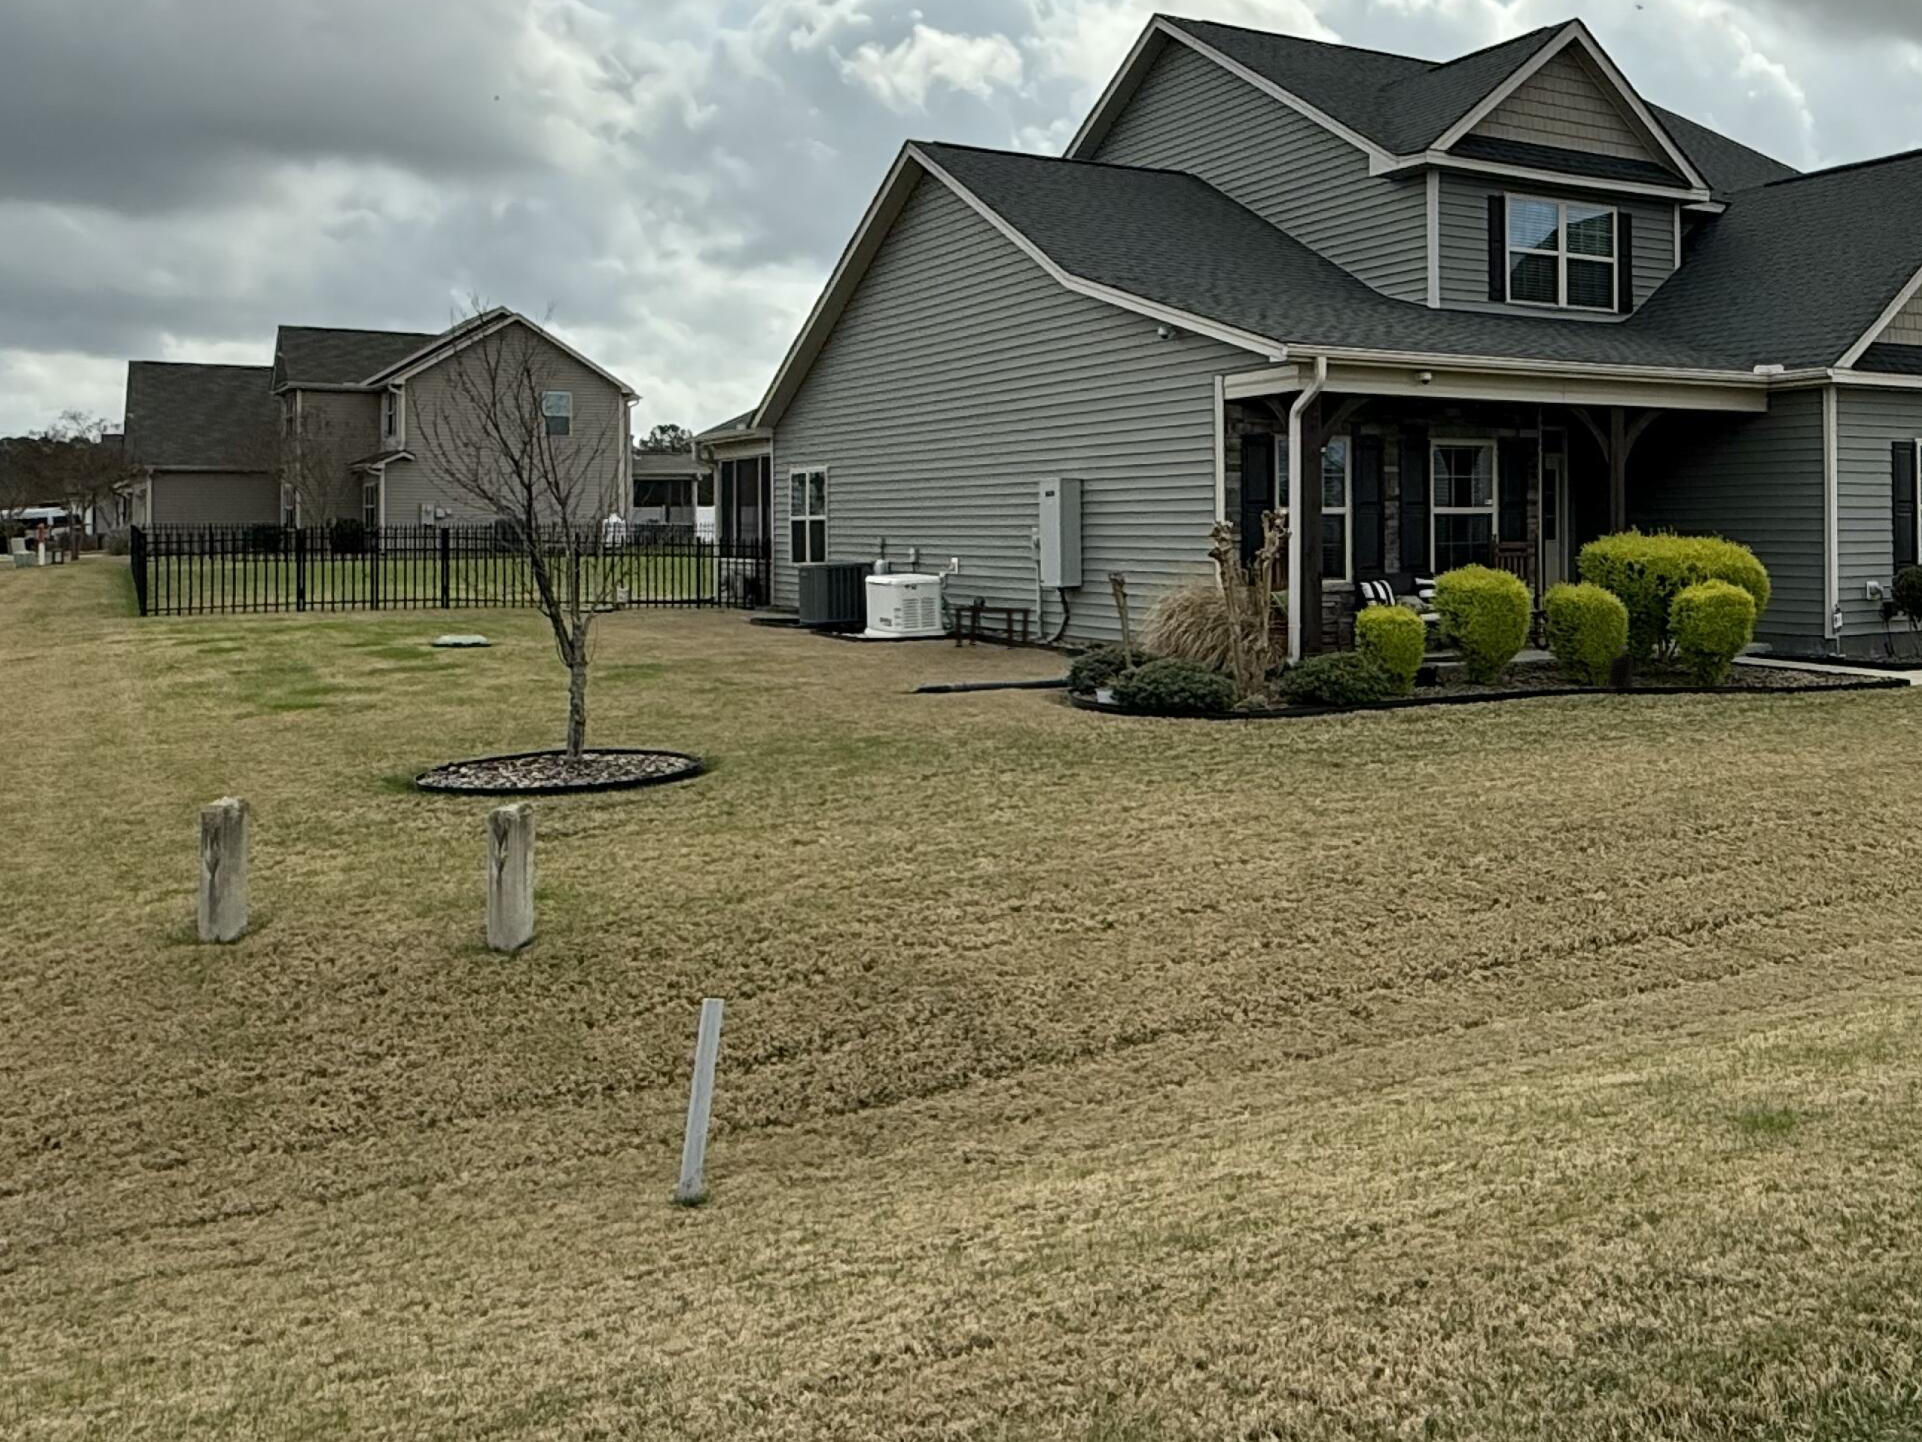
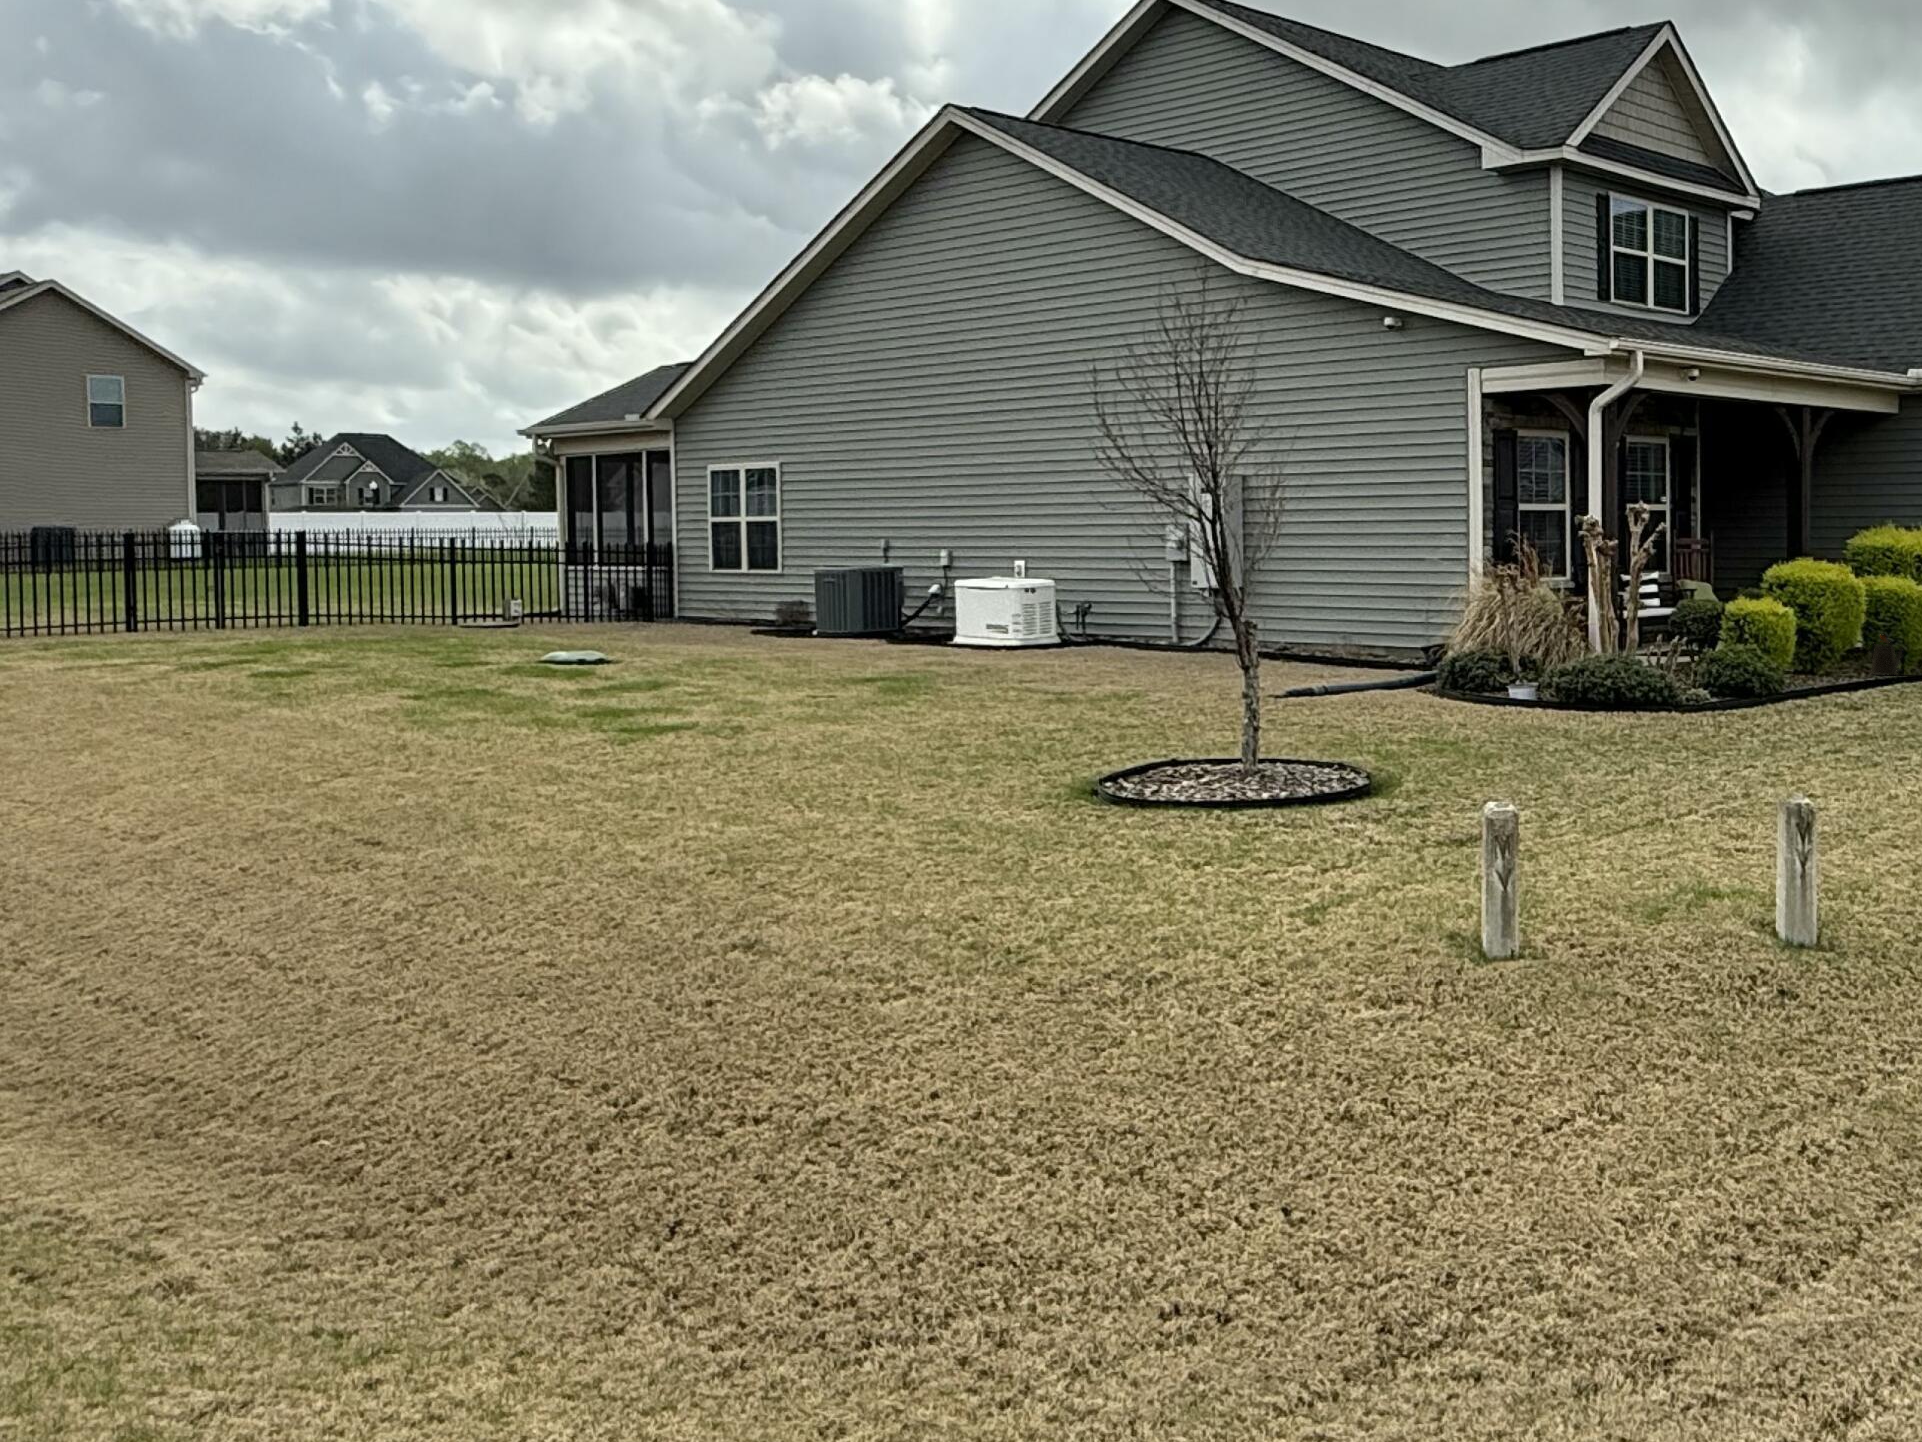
bench: present [954,606,1031,648] -> none [1091,610,1173,654]

